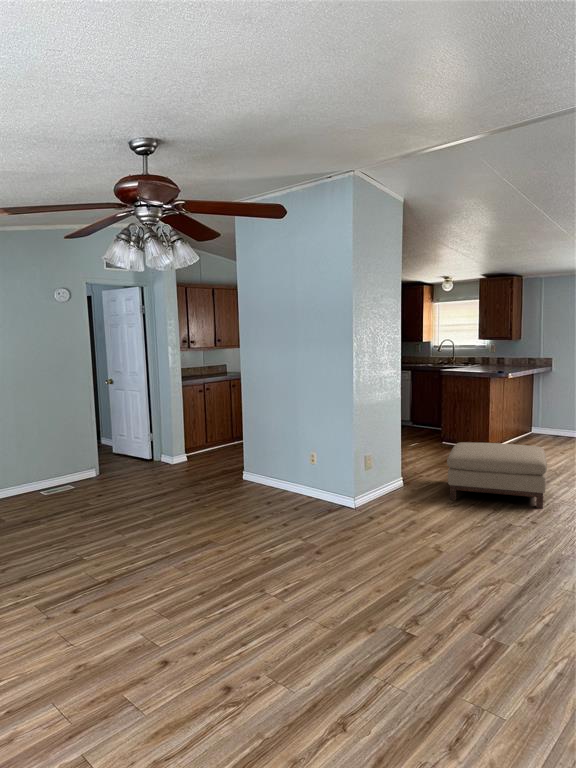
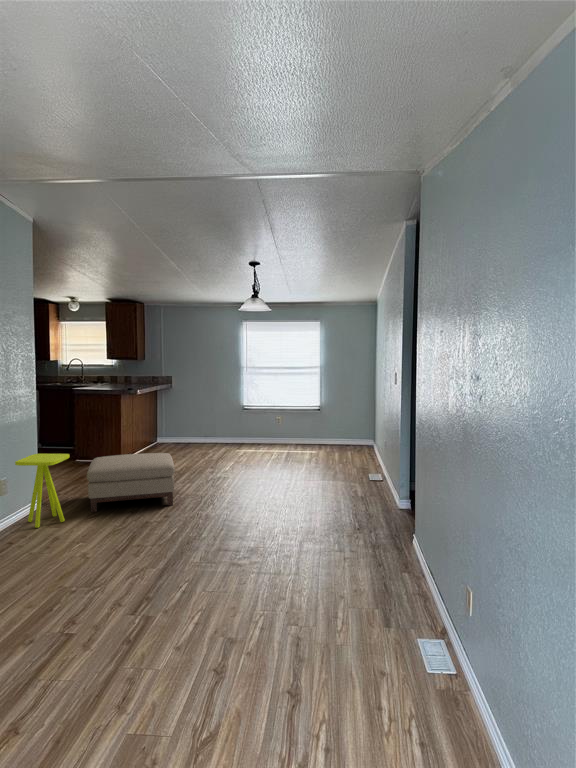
side table: none [380,433,430,505] -> present [15,454,70,528]

